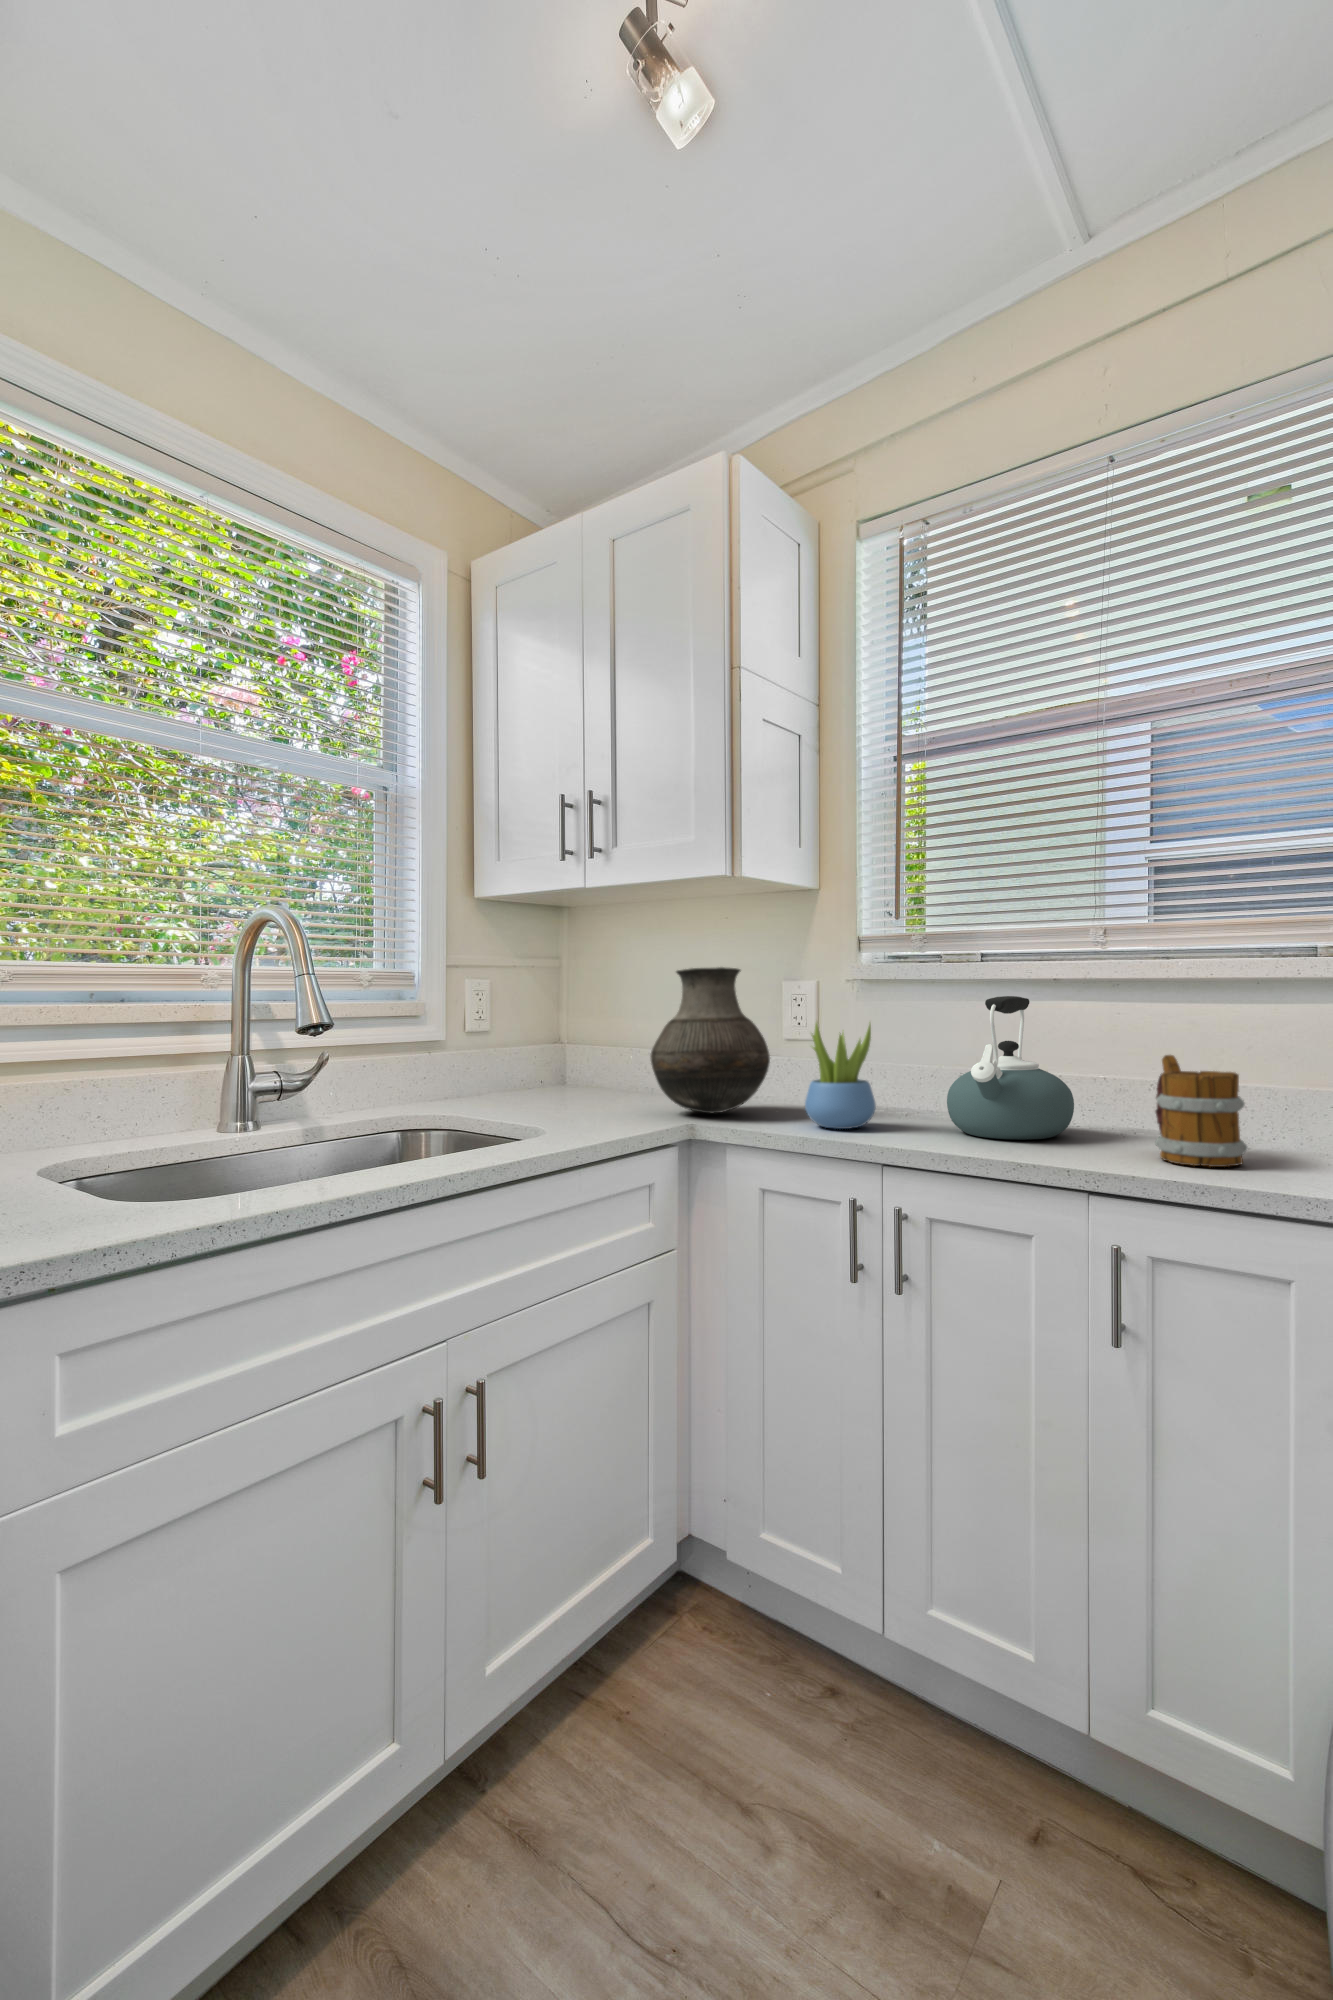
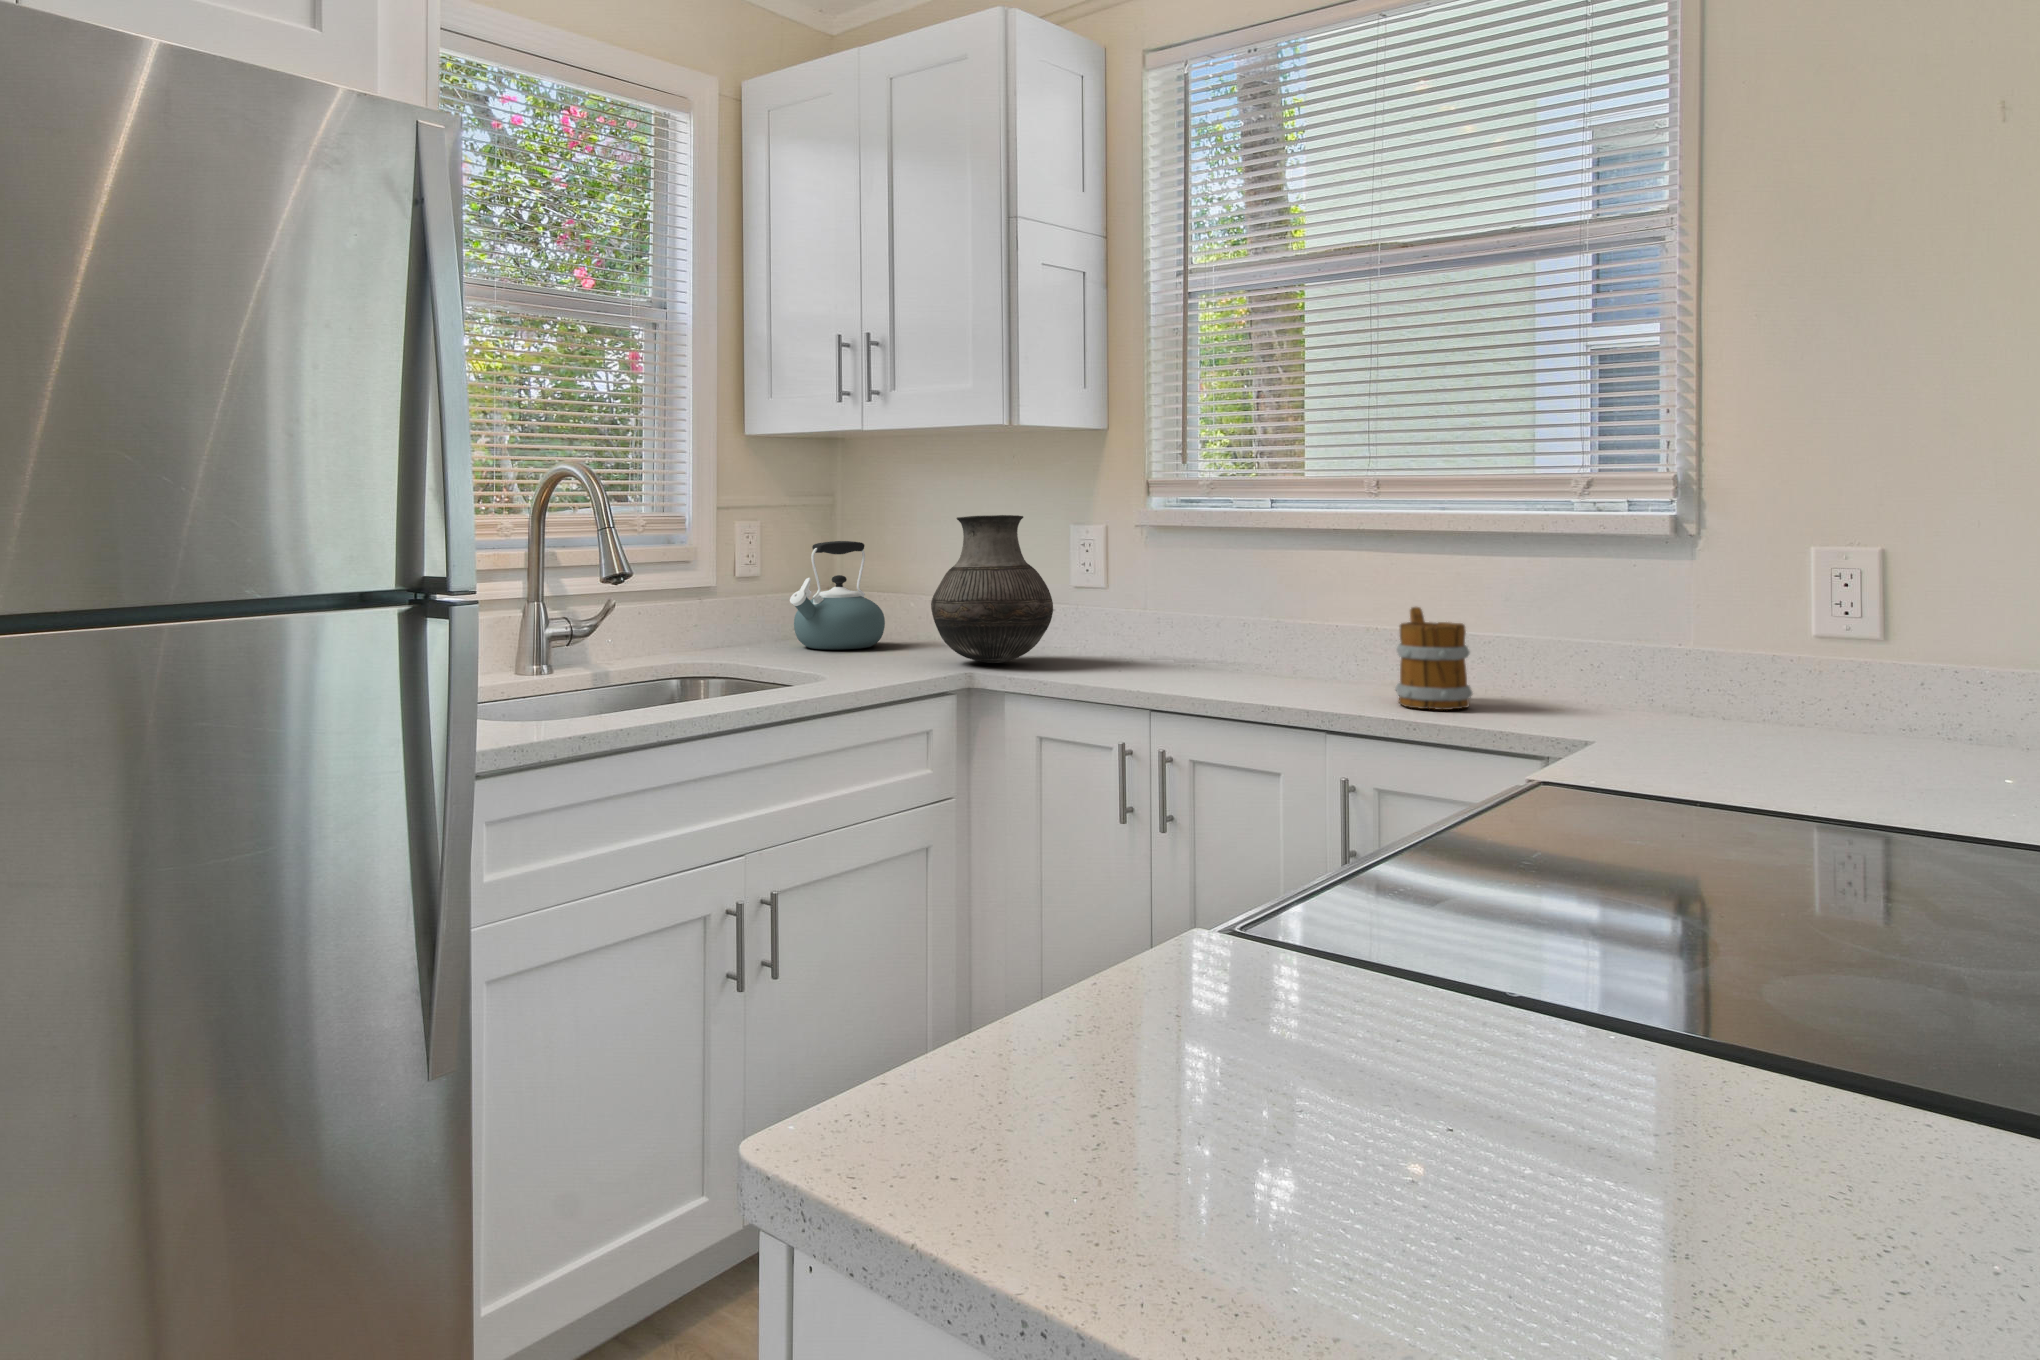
kettle: present [947,996,1074,1140] -> present [790,541,885,650]
succulent plant: present [805,1023,876,1129] -> none [1083,570,1153,677]

